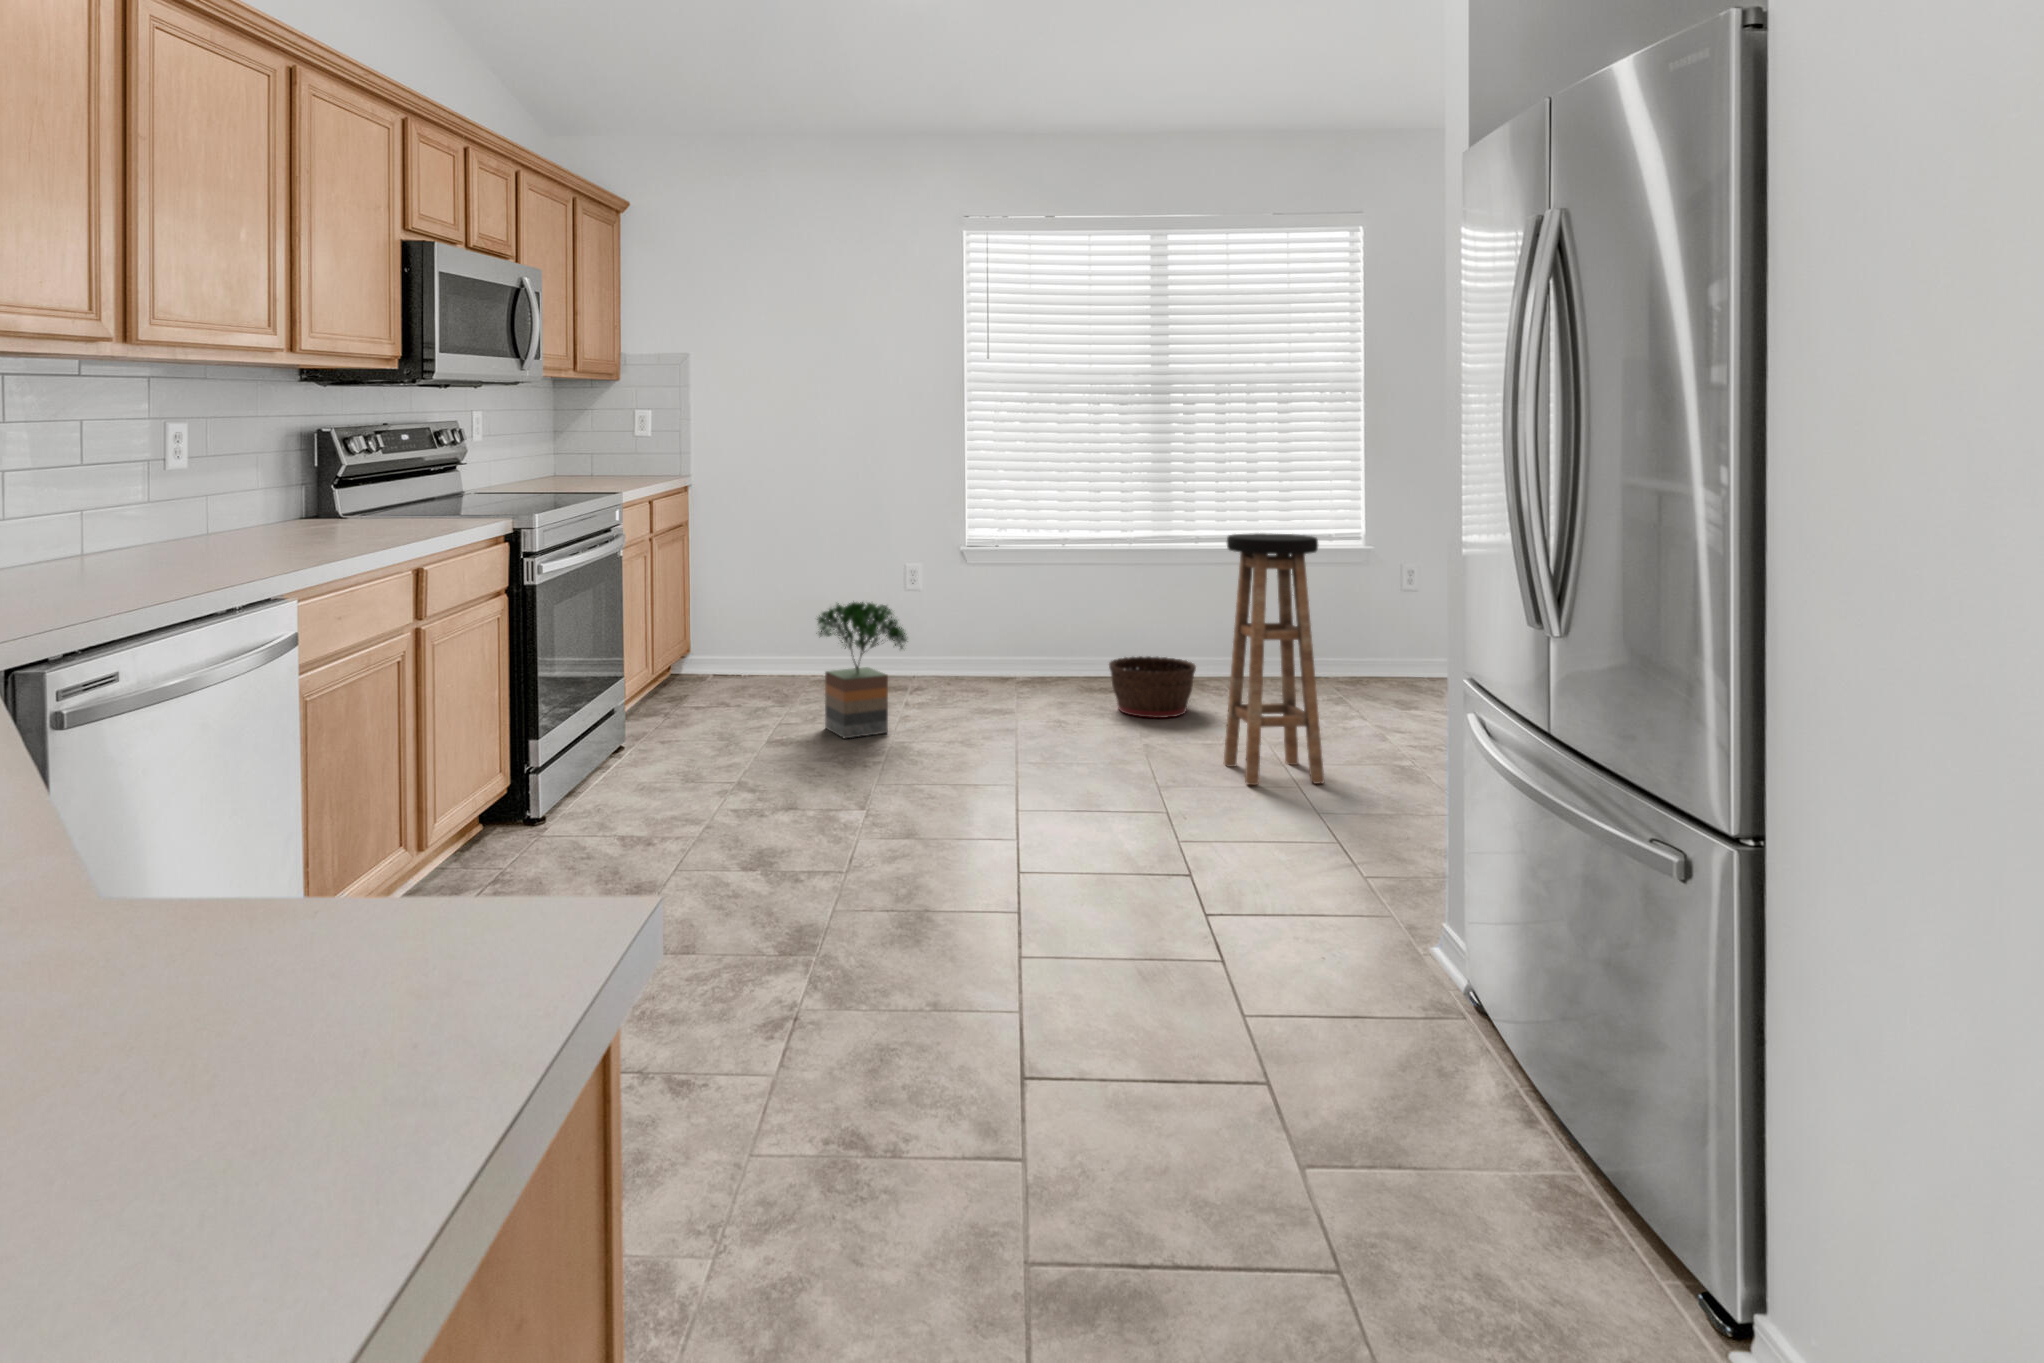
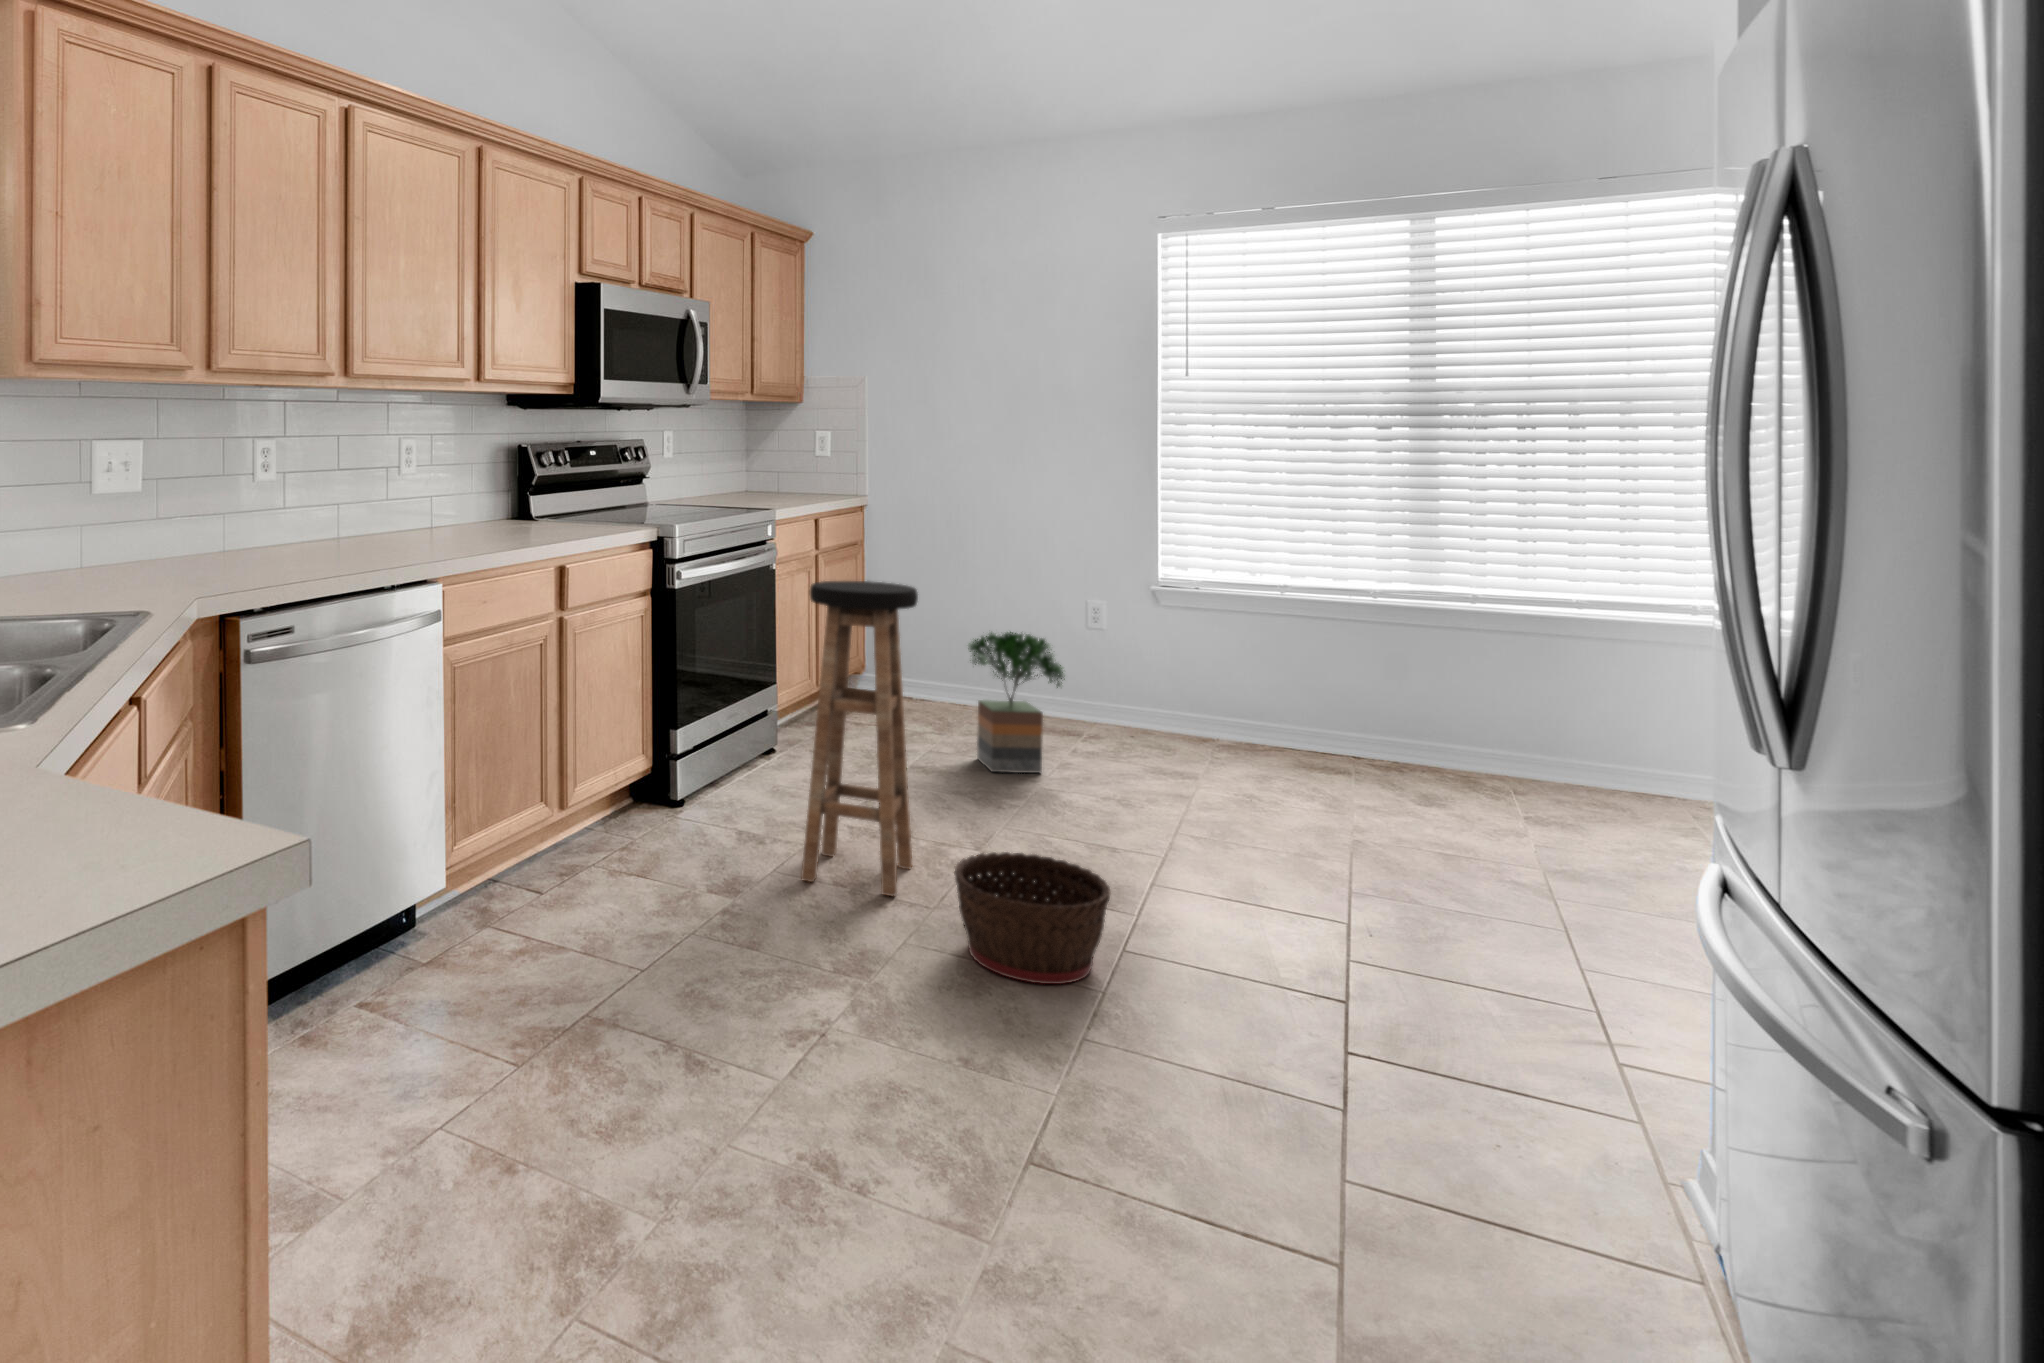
bar stool: present [1224,533,1324,785] -> present [801,581,918,896]
basket: present [1109,656,1196,718] -> present [954,852,1110,984]

